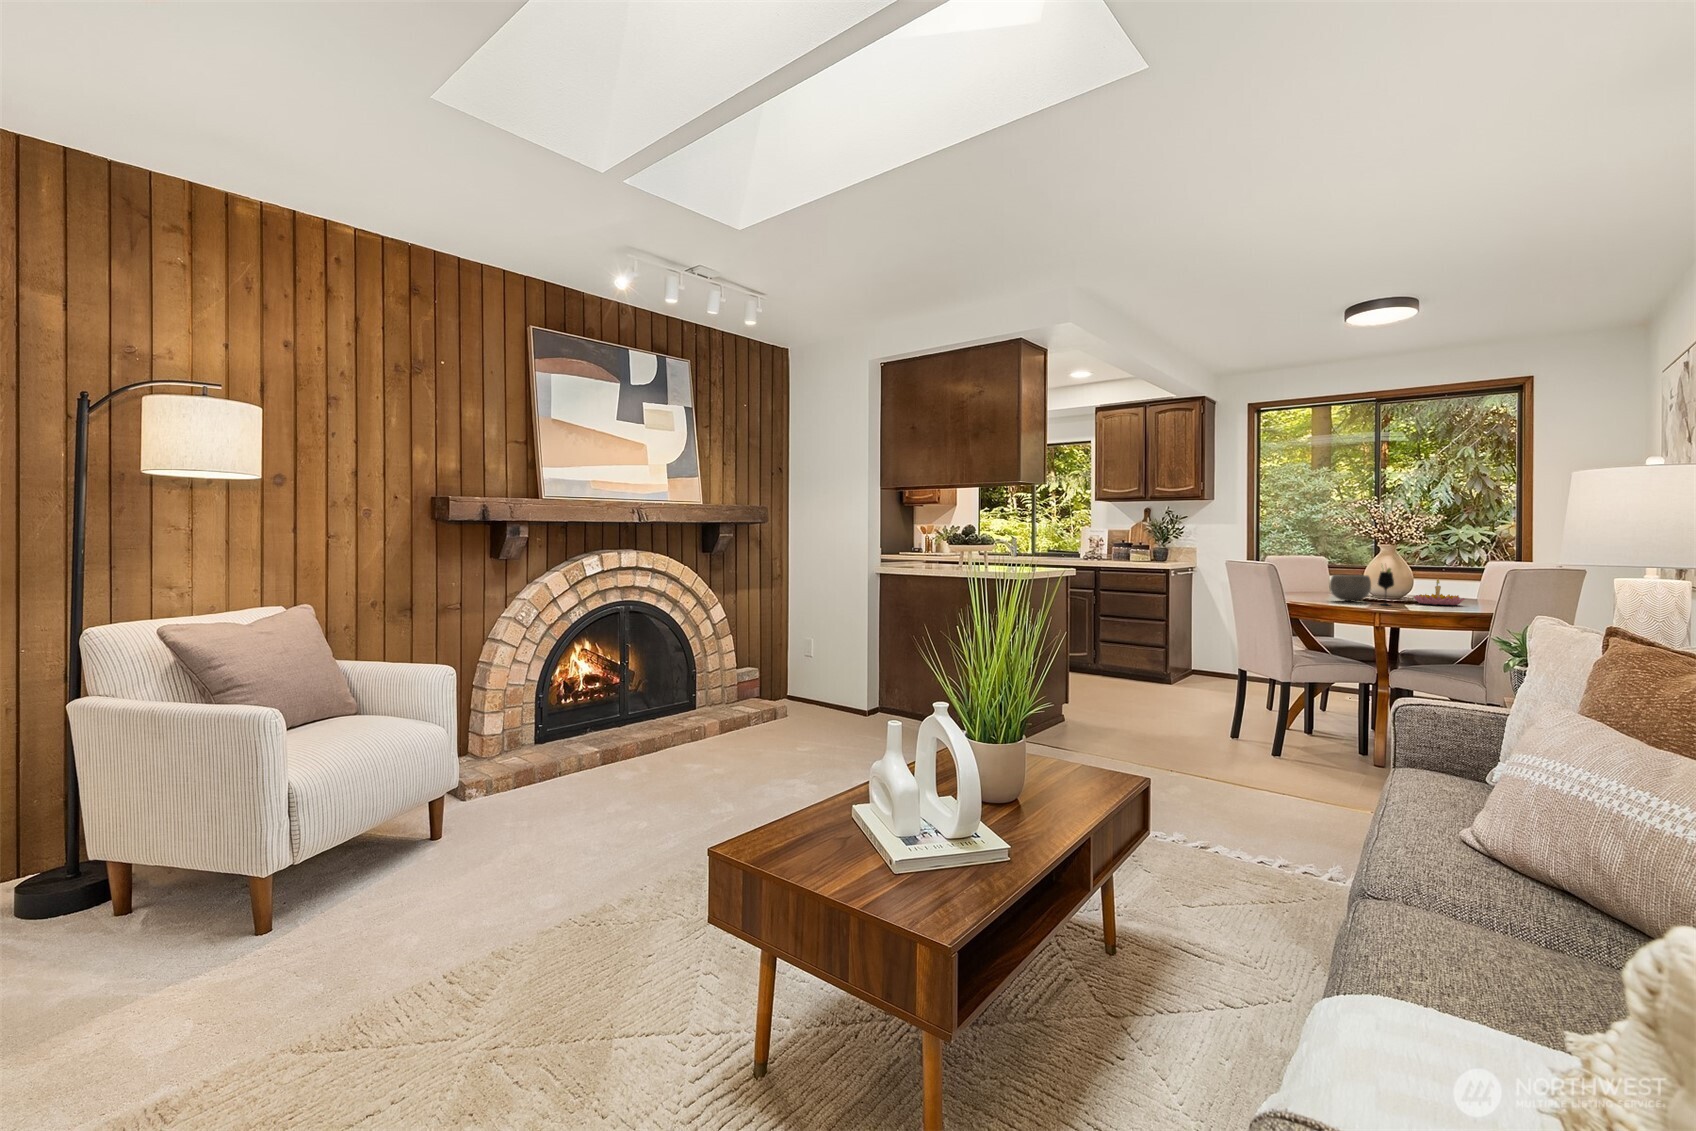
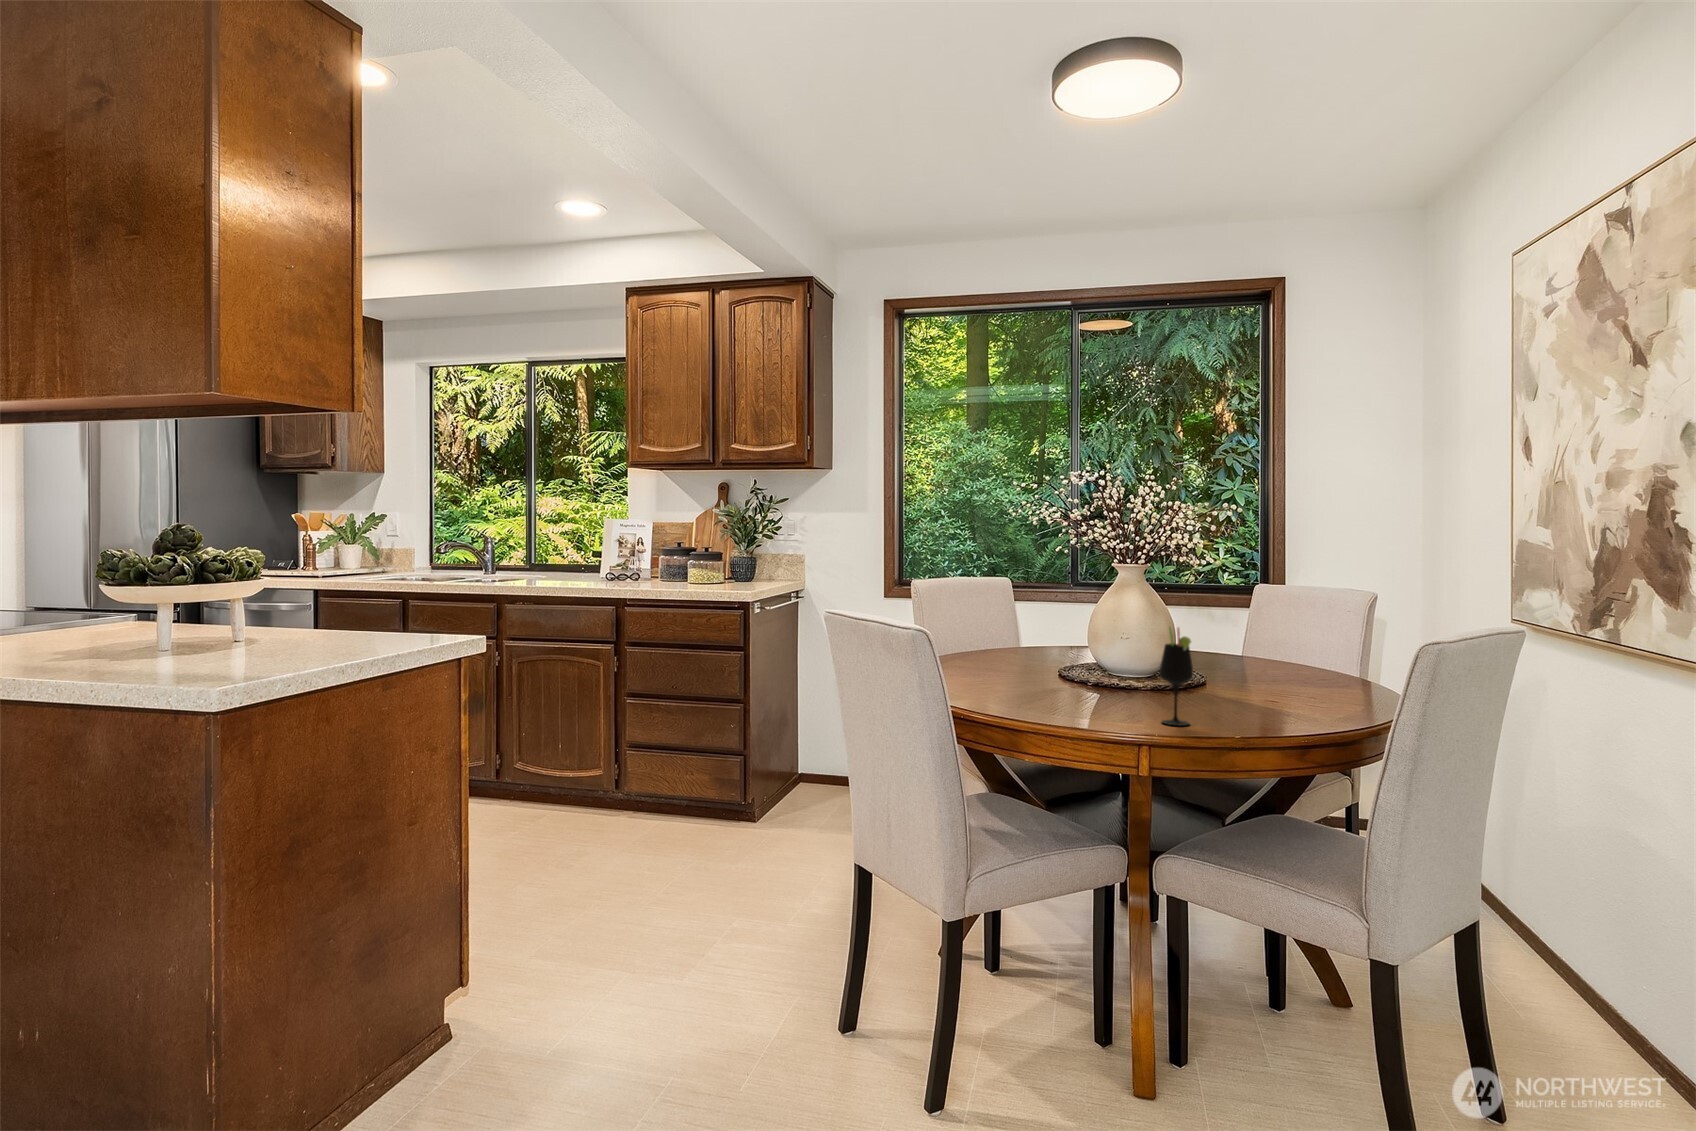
ceramic bowl: present [1330,575,1371,601] -> none [1054,643,1136,708]
candle holder: present [1414,578,1465,606] -> none [1212,649,1309,715]

